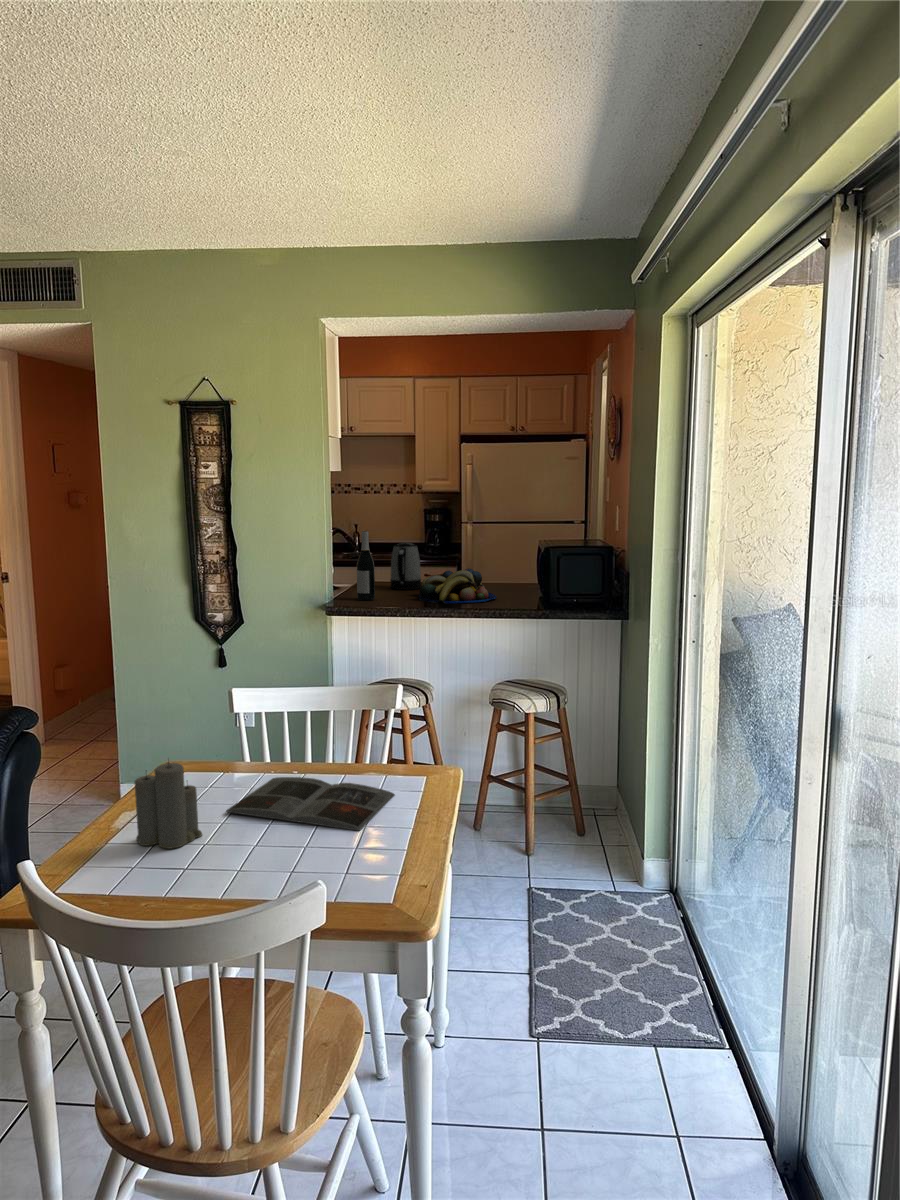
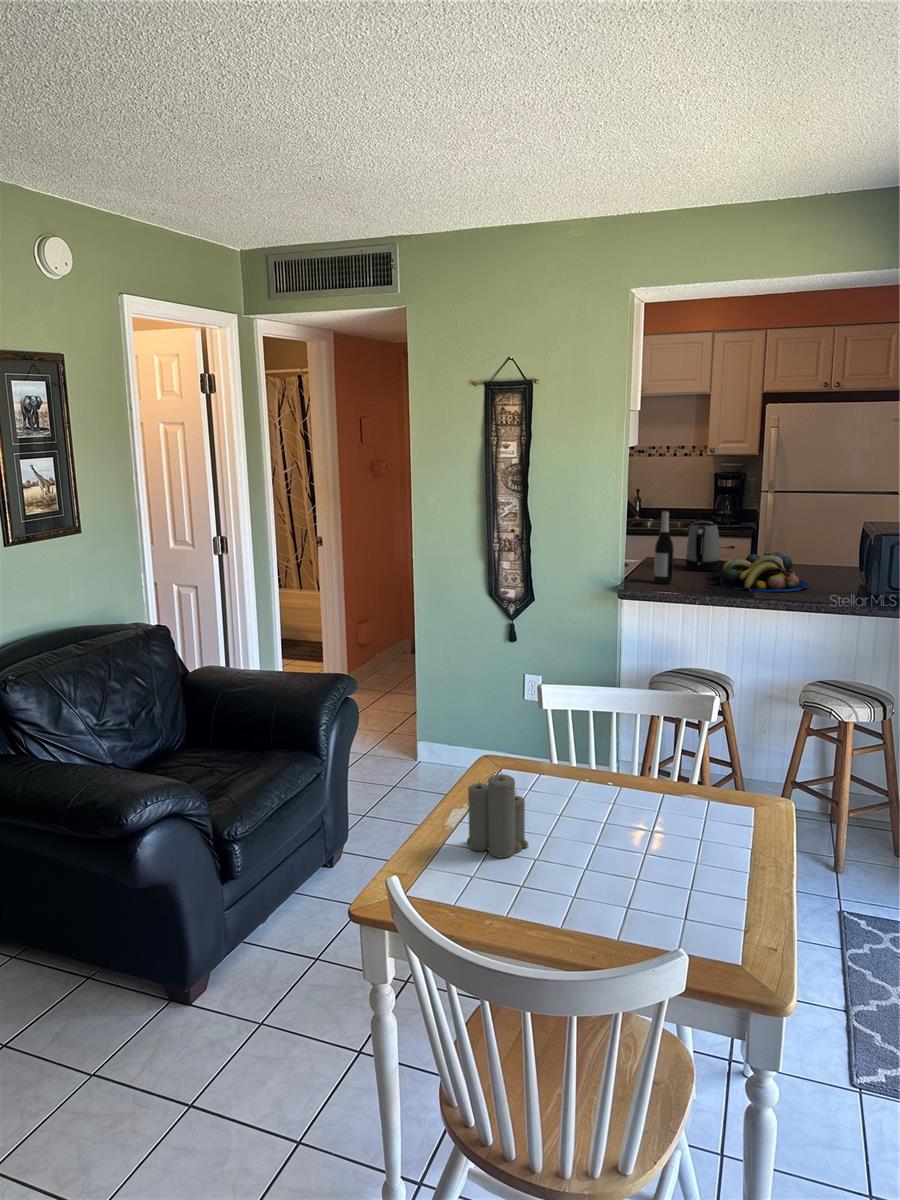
magazine: present [226,777,395,831] -> none [547,787,722,863]

